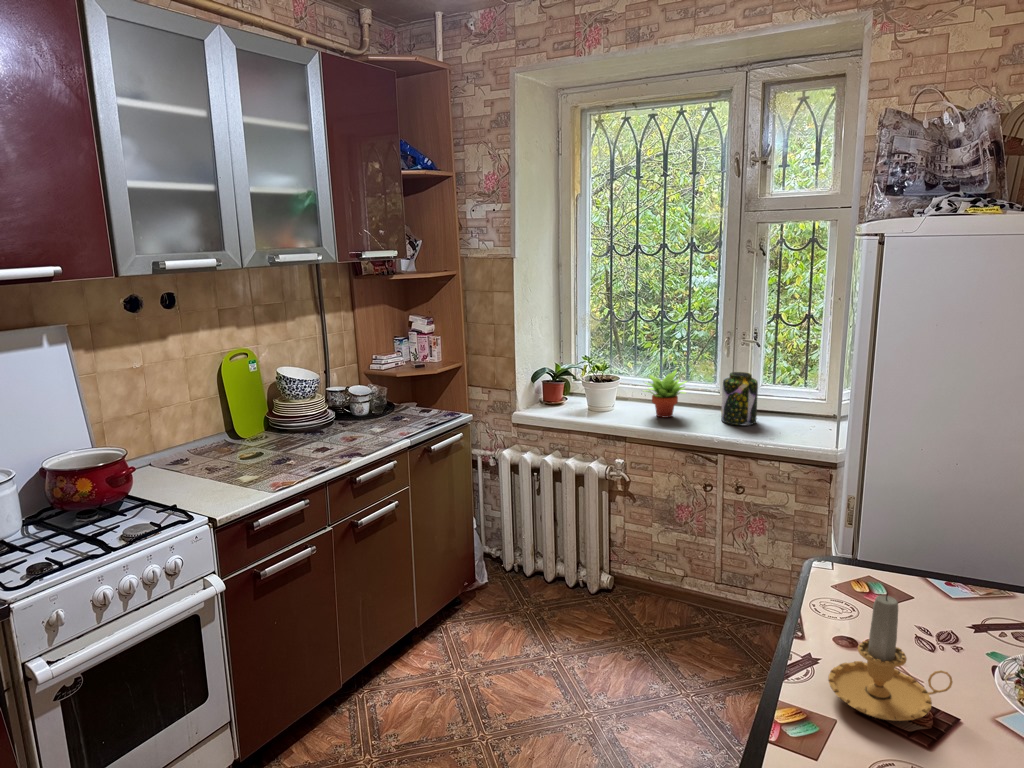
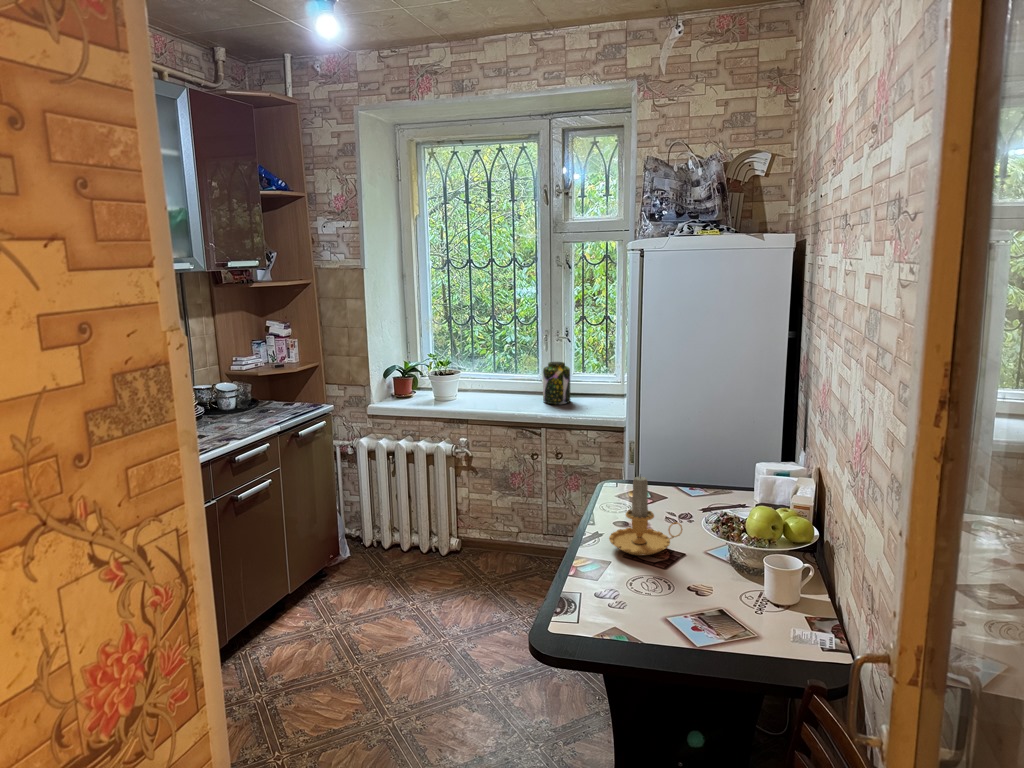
succulent plant: present [645,369,687,418] -> none [478,361,516,402]

